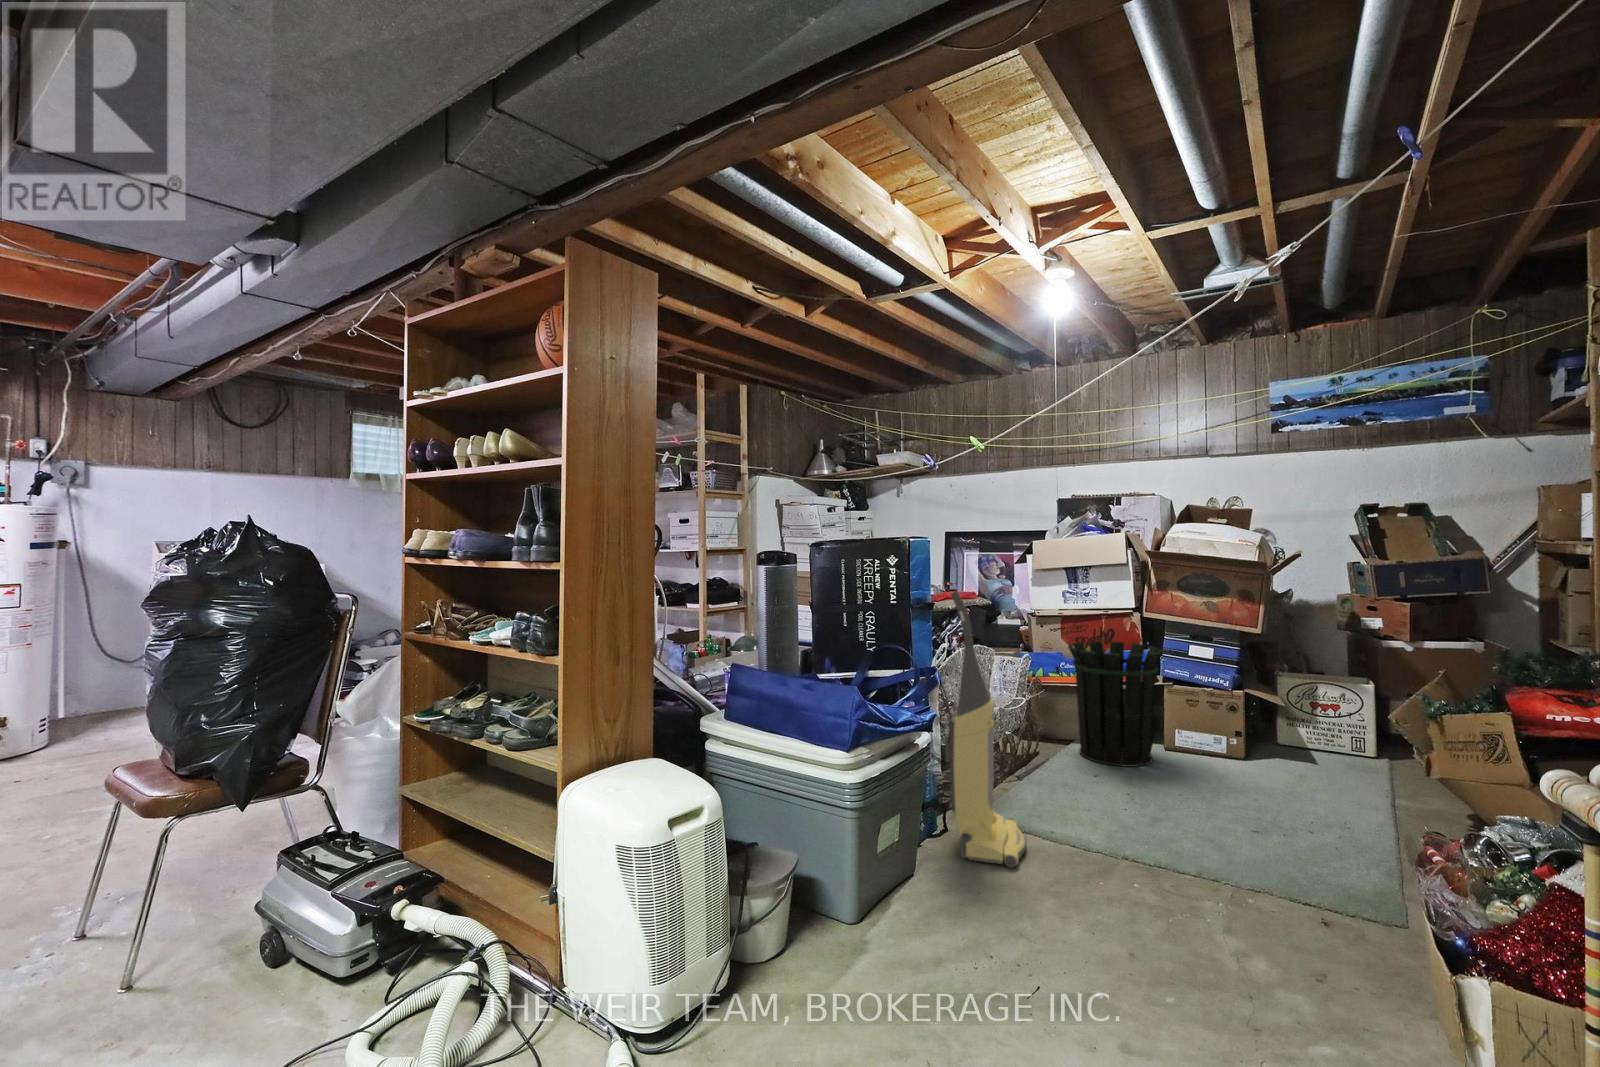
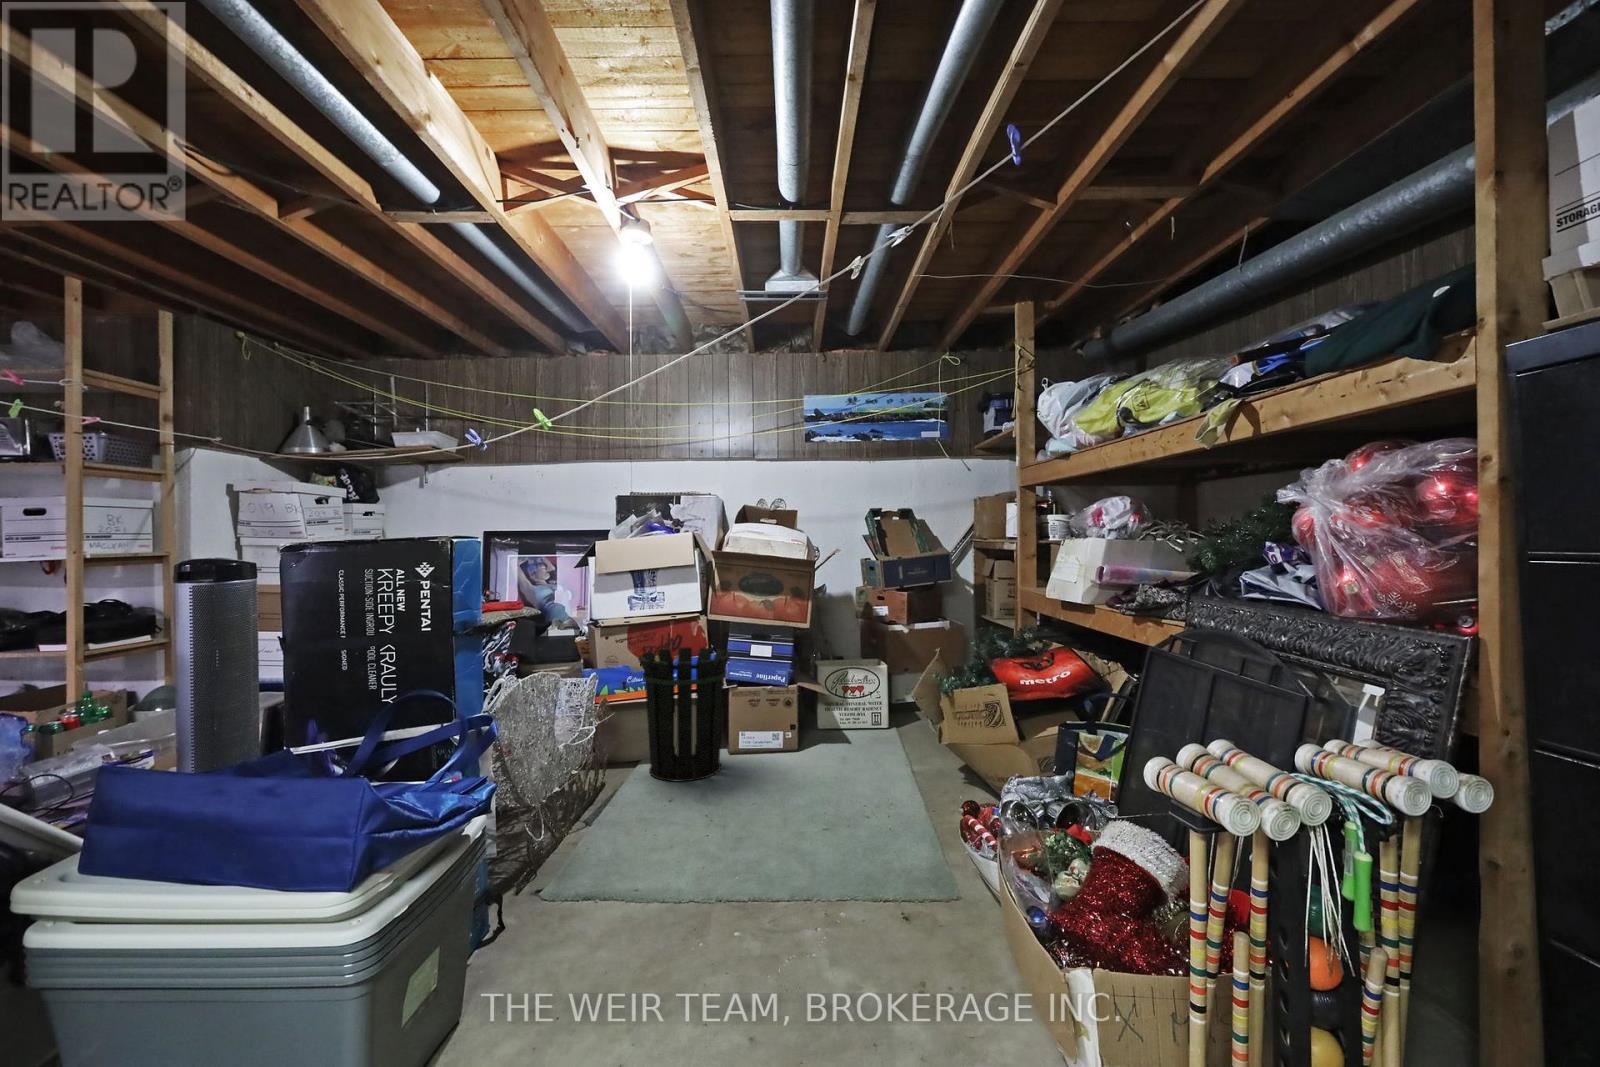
vacuum cleaner: present [945,591,1026,868] -> none [504,607,609,962]

